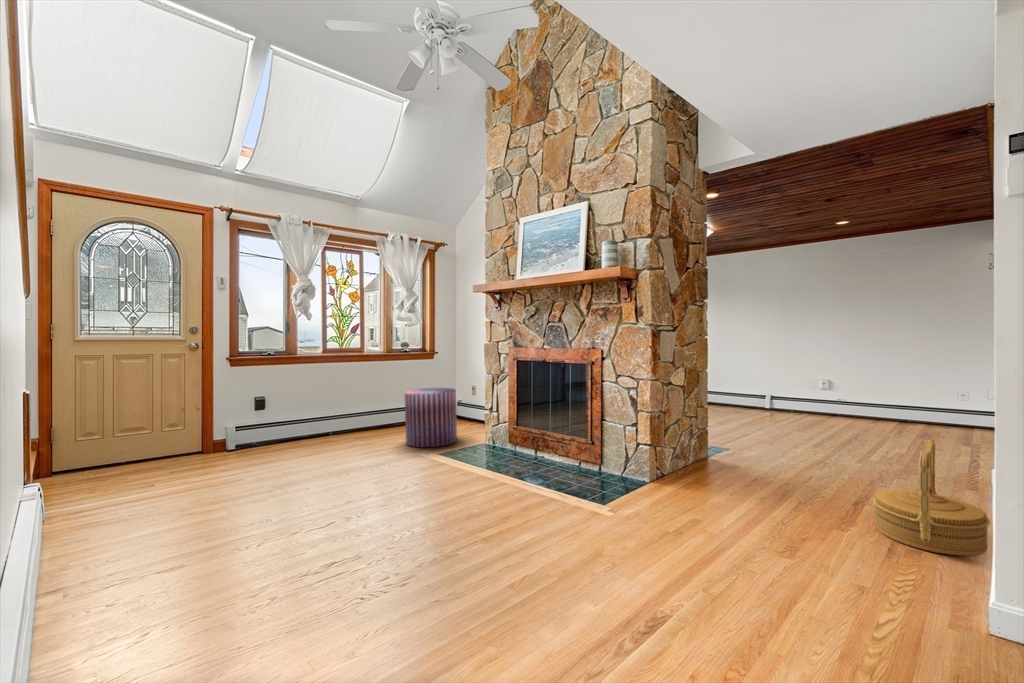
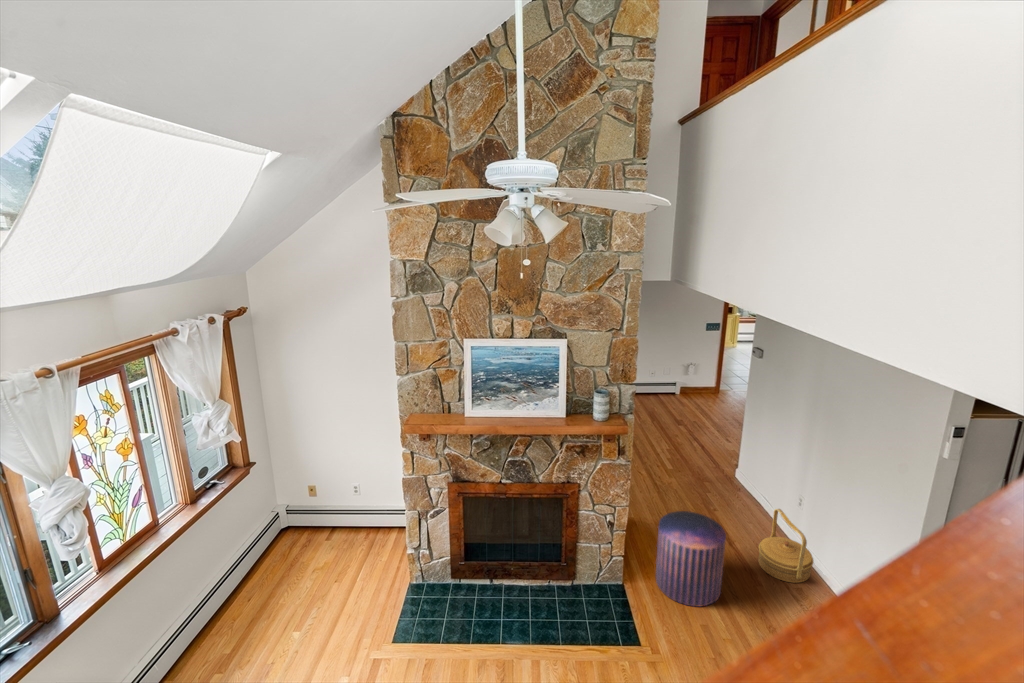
pouf: present [405,388,457,447] -> present [656,511,726,607]

